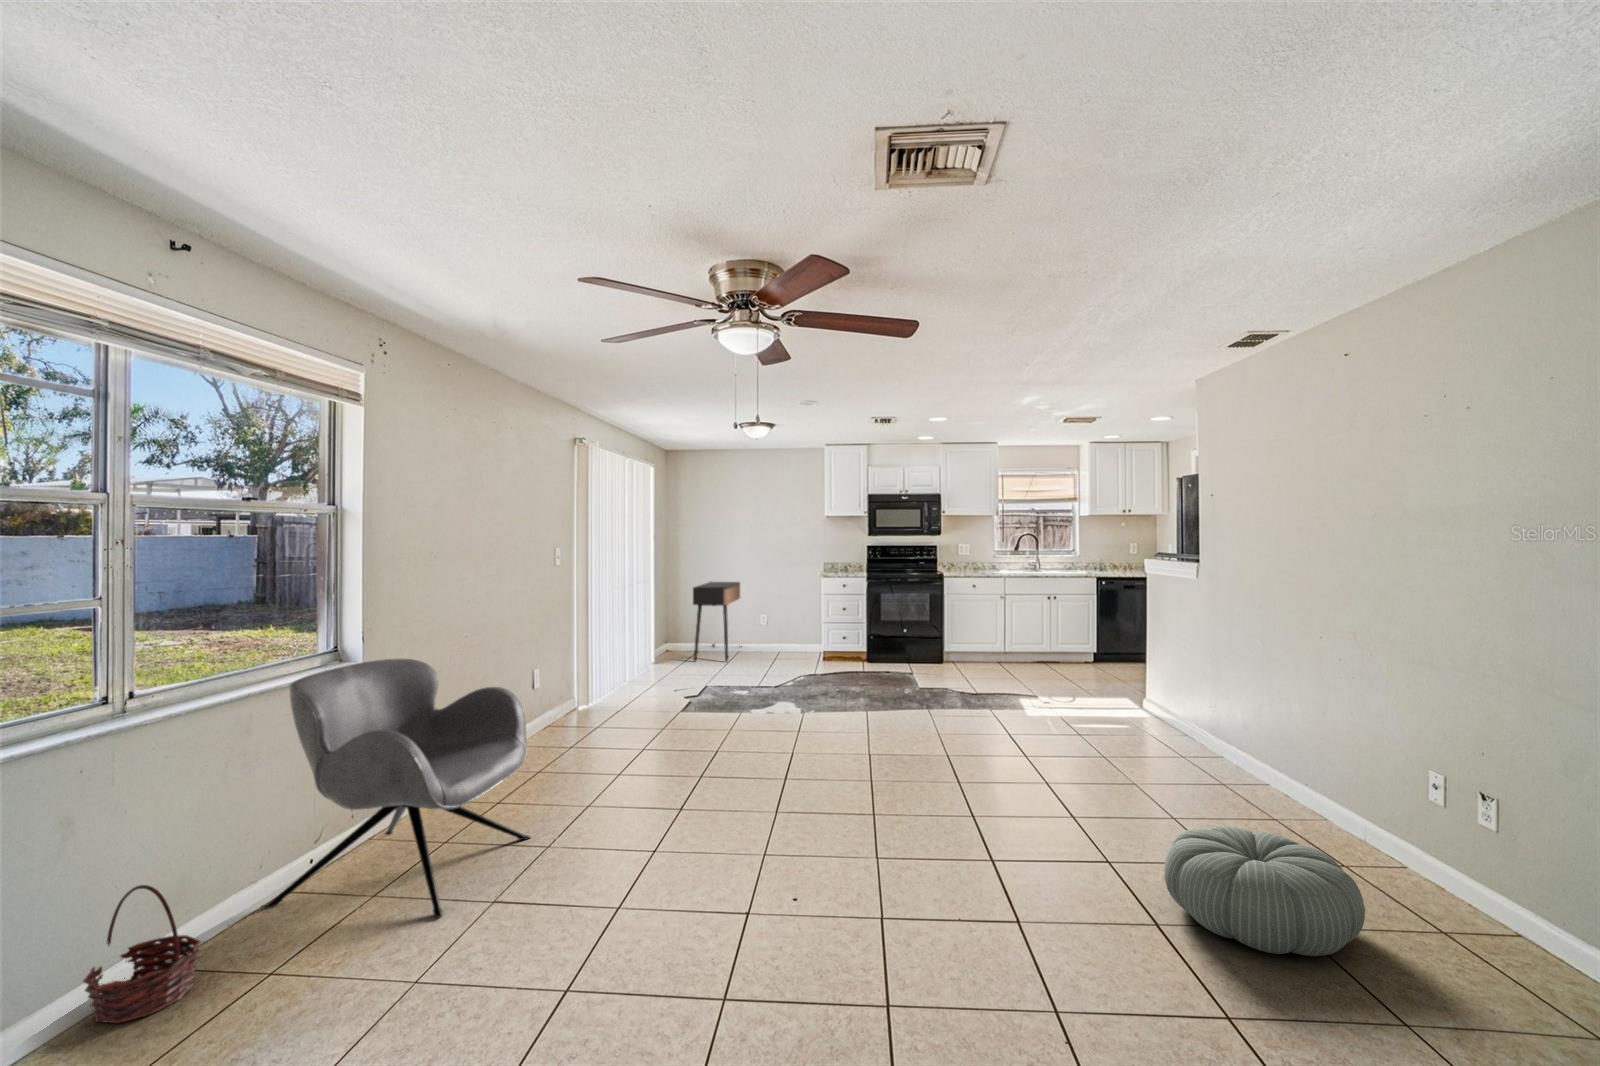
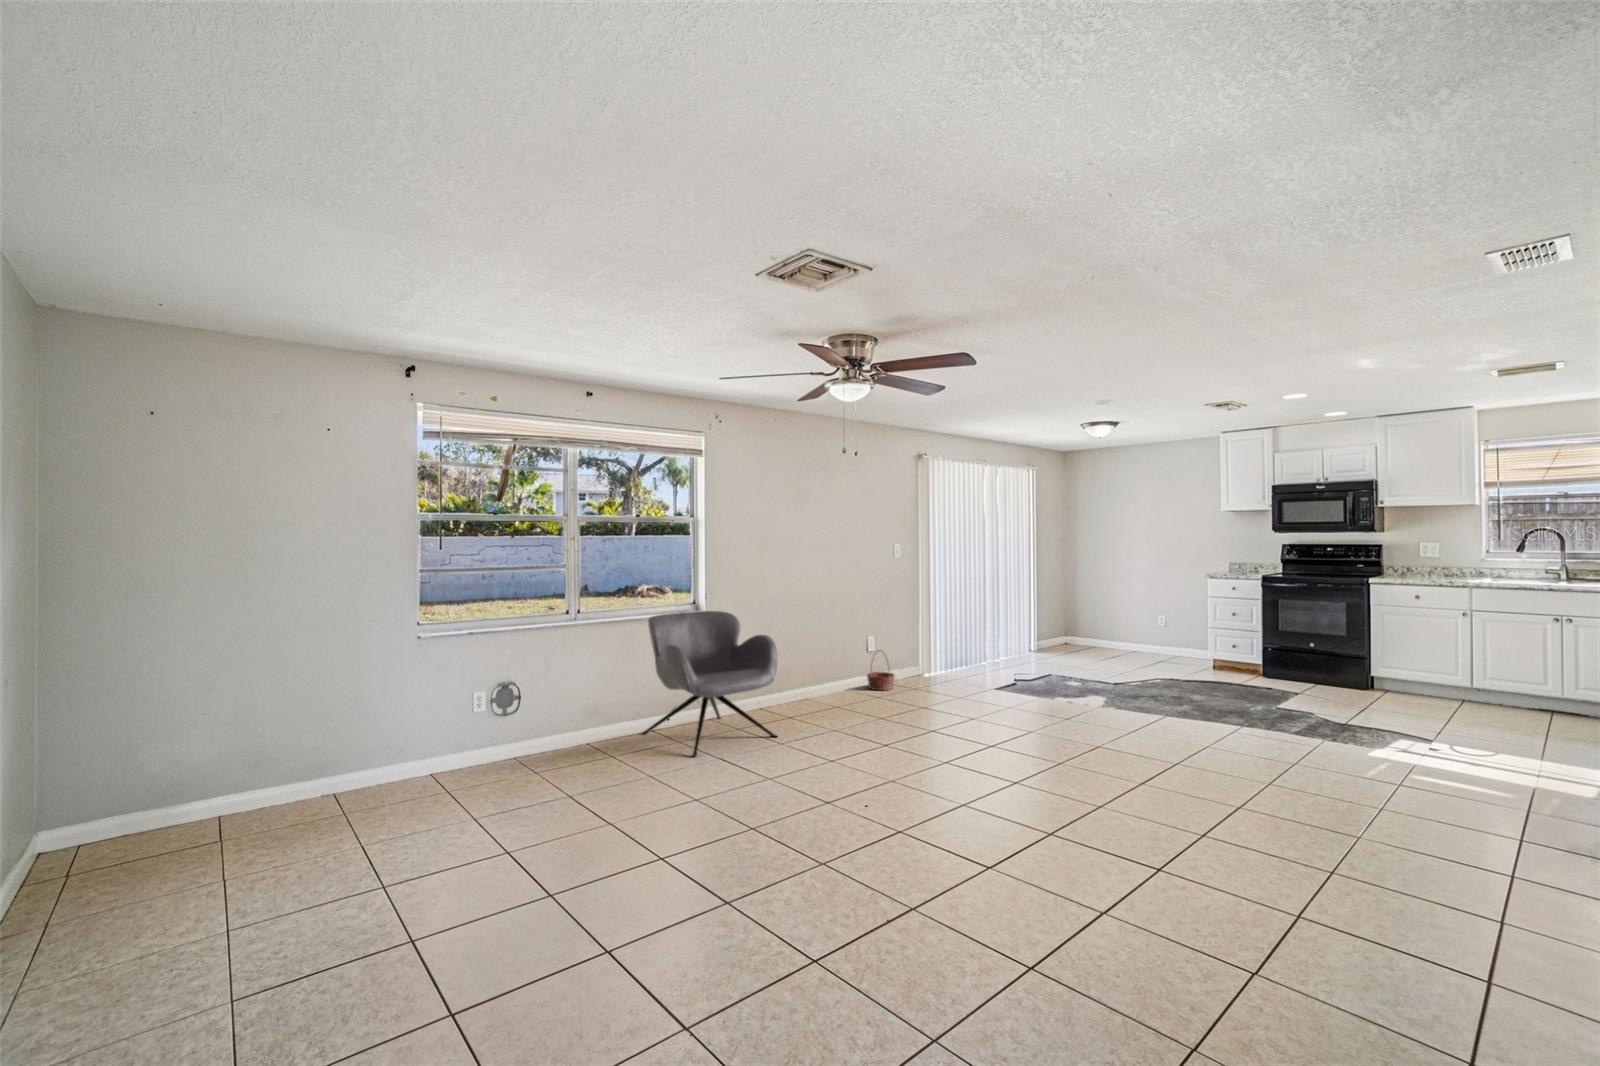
console table: present [693,581,740,661] -> none [1059,579,1134,659]
pouf: present [1164,826,1365,956] -> none [1128,841,1335,981]
basket: present [83,885,201,1023] -> present [867,662,894,690]

